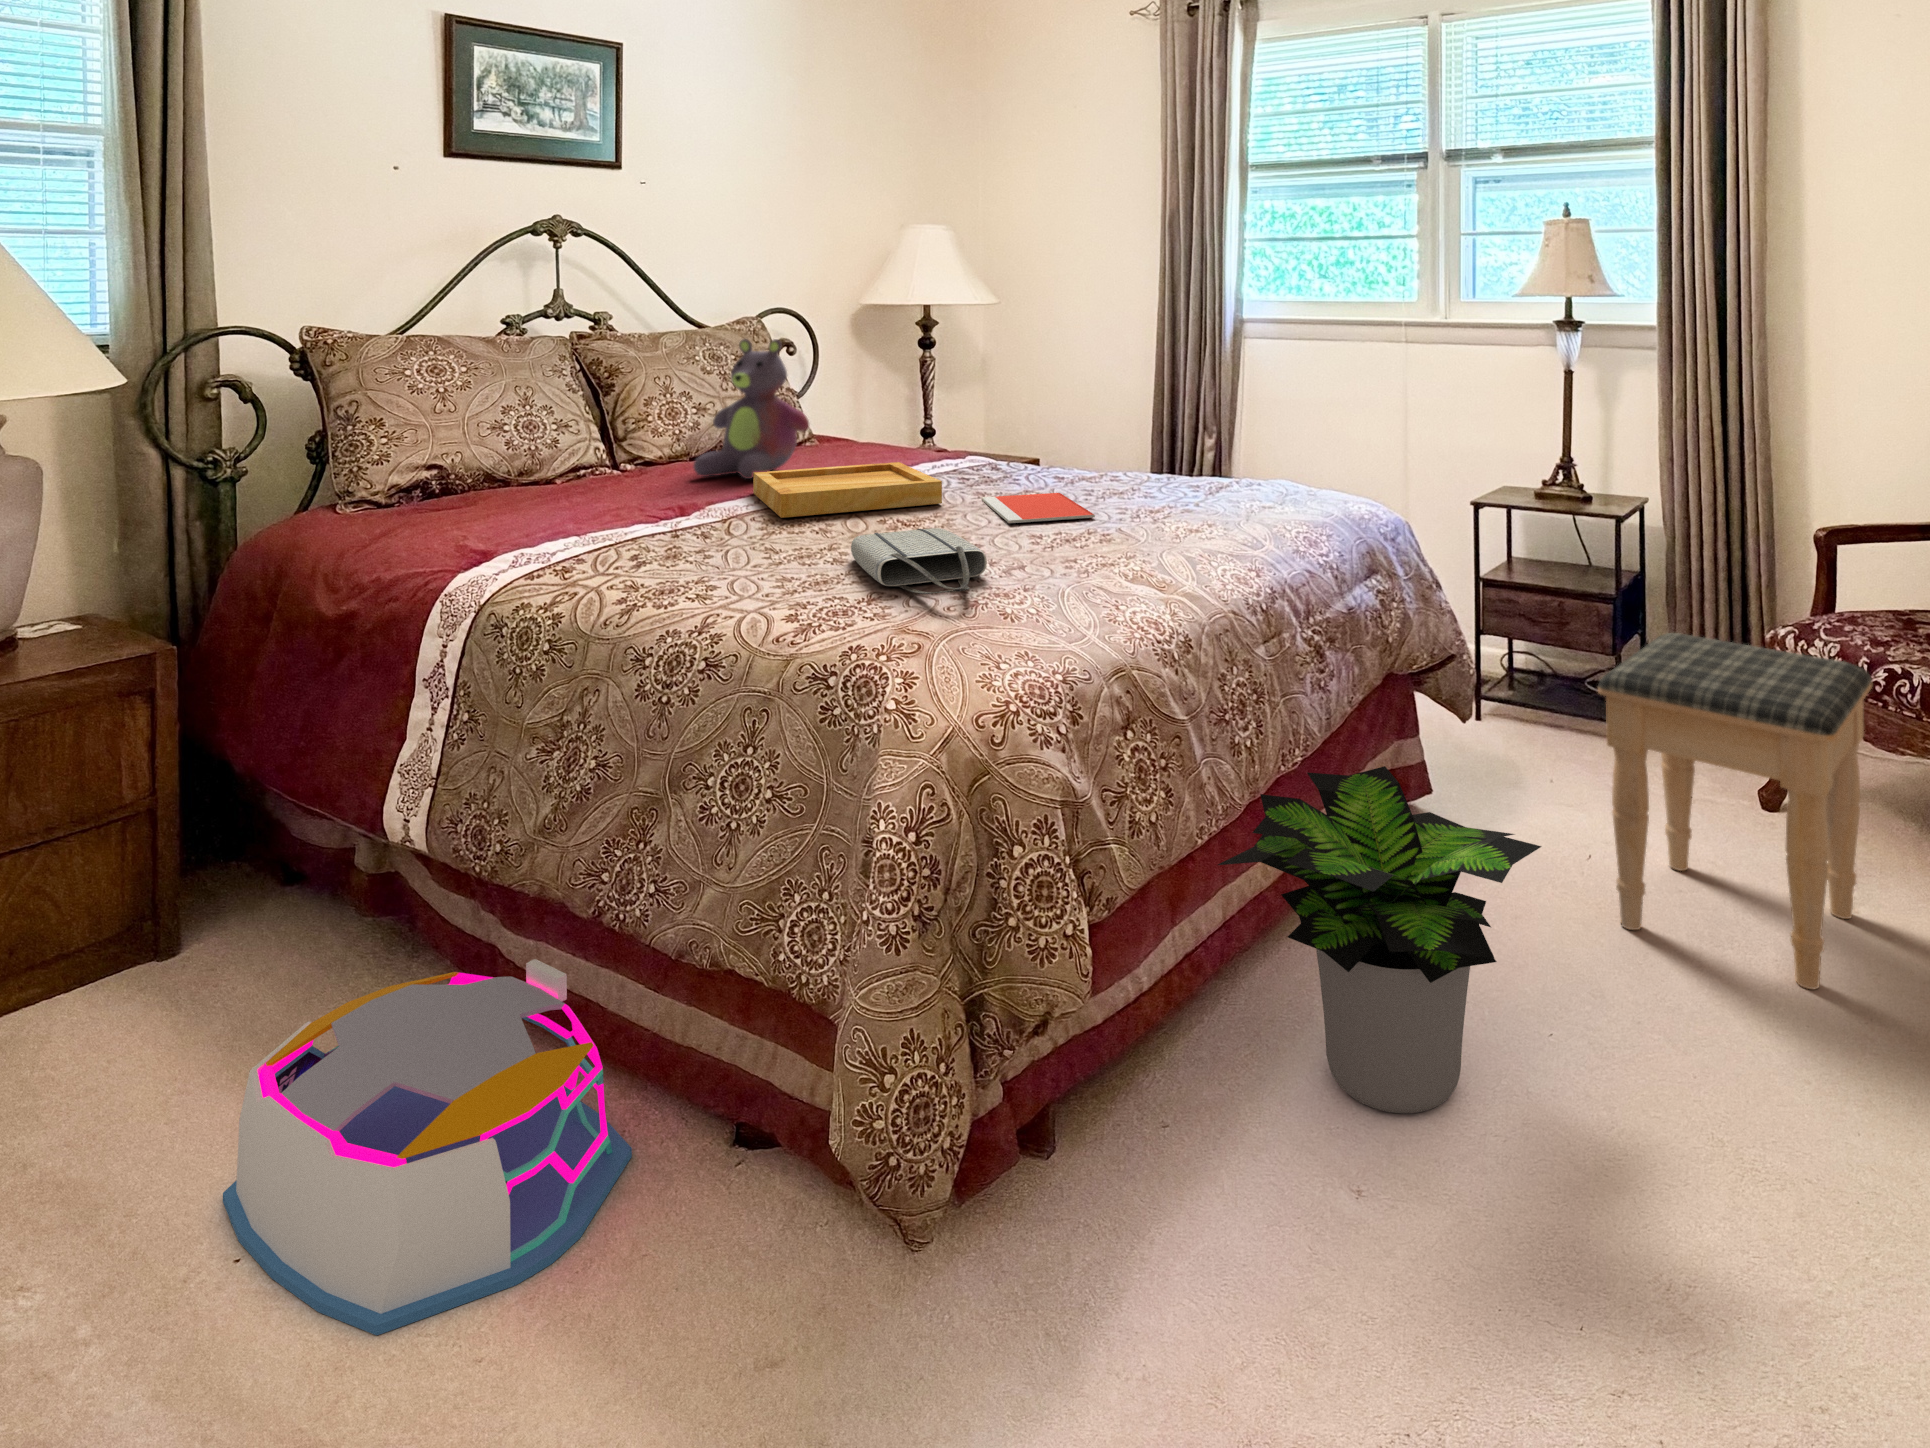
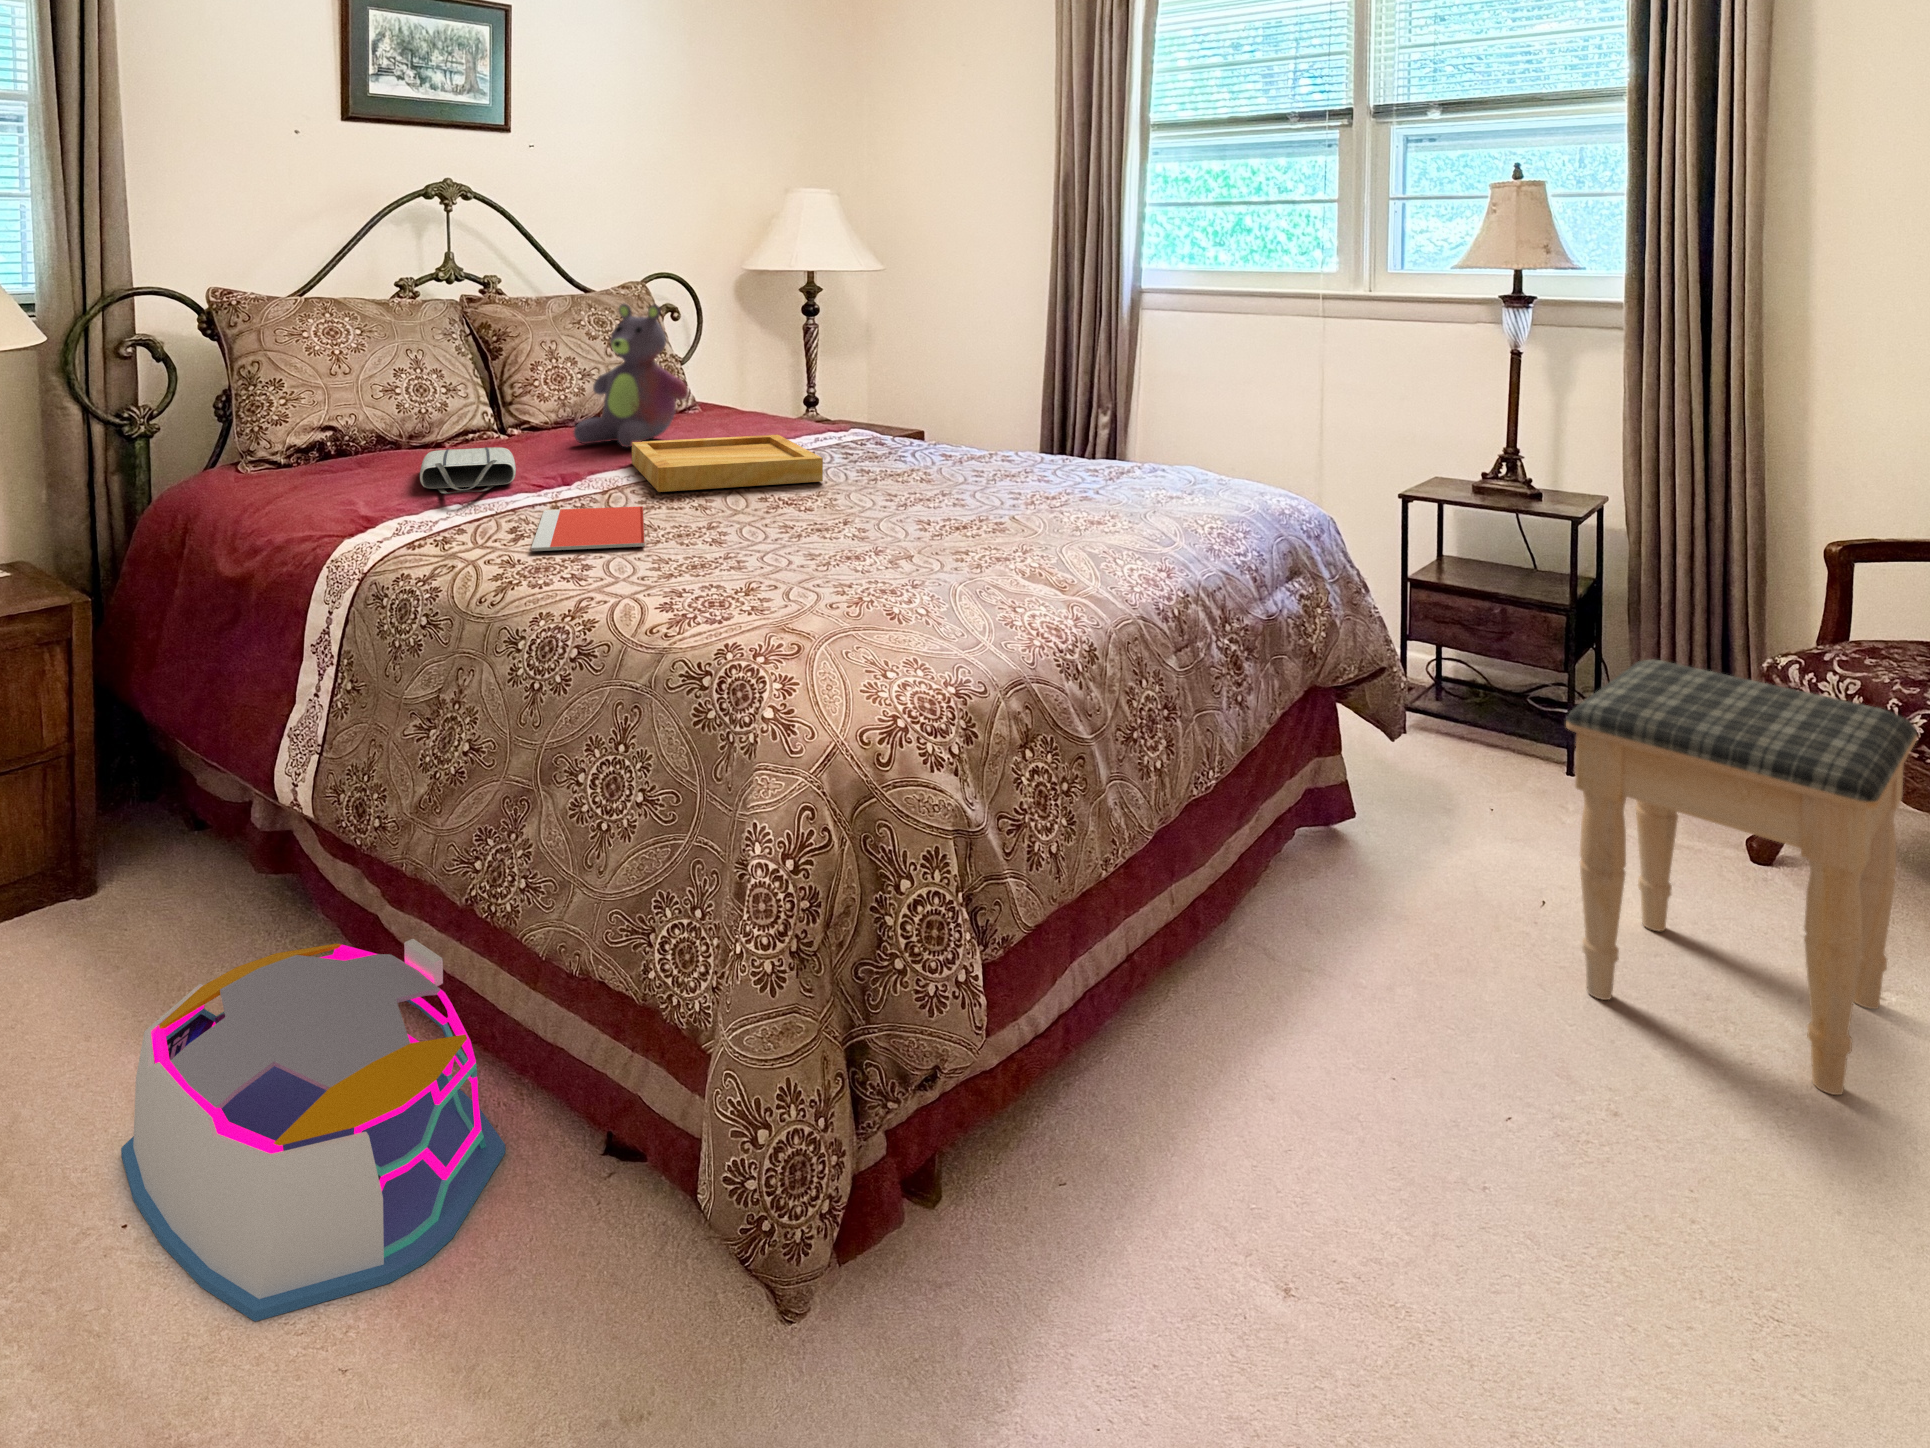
notebook: present [982,493,1095,523] -> present [531,506,645,551]
tote bag: present [851,528,987,594] -> present [420,447,516,494]
potted plant: present [1218,766,1541,1113] -> none [1120,799,1510,1200]

